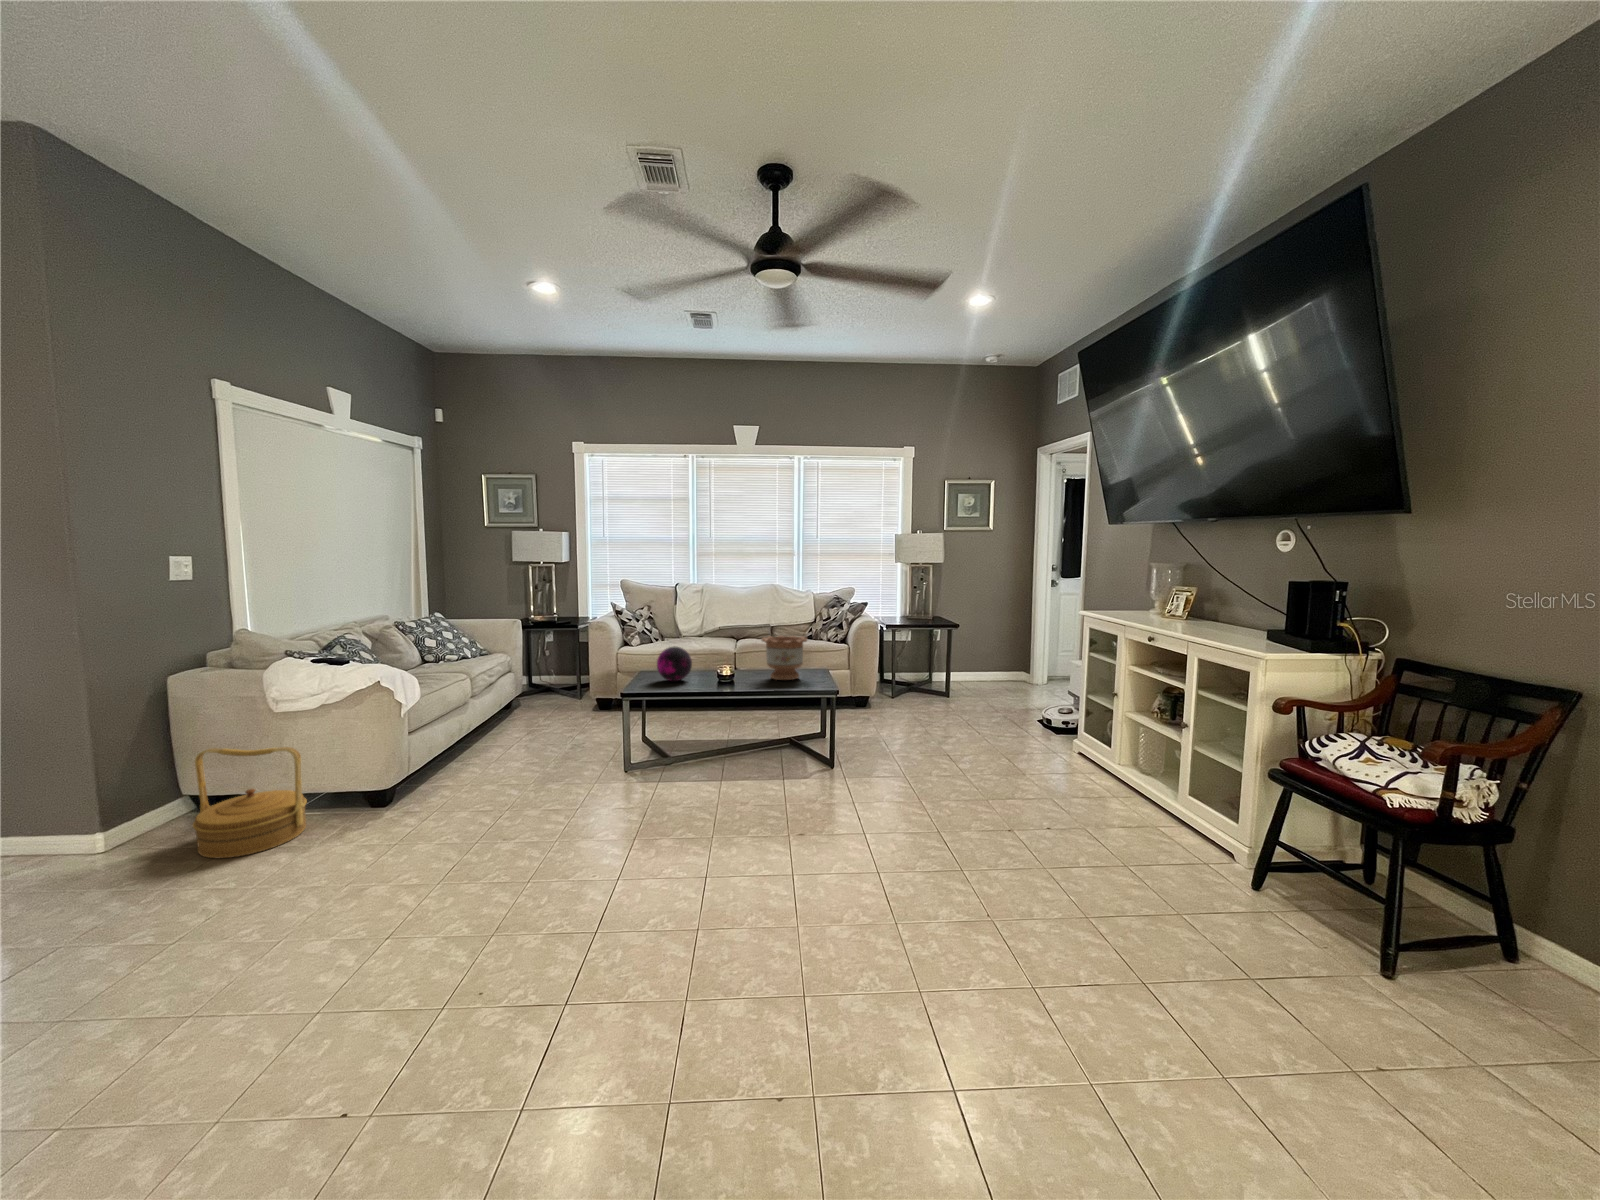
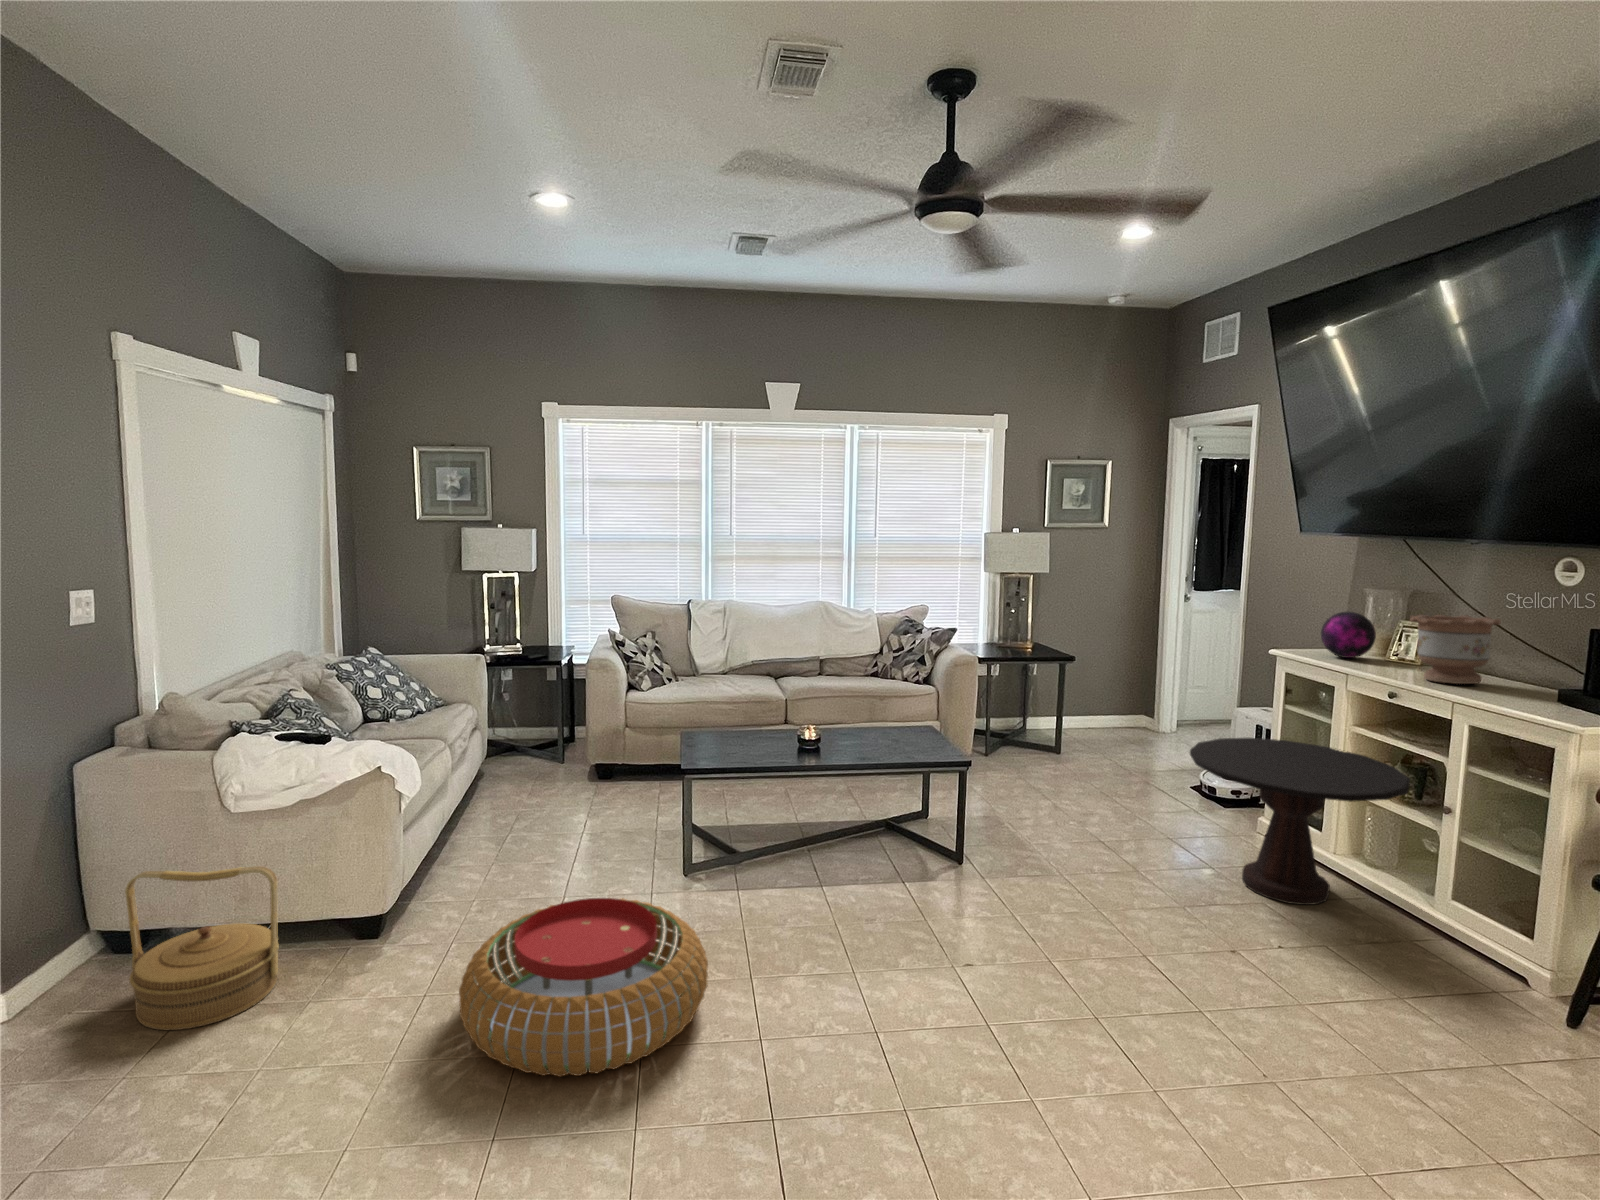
flower pot: present [762,635,807,680] -> present [1410,614,1501,684]
decorative orb: present [657,647,692,681] -> present [1321,612,1376,658]
side table: none [1003,676,1163,800] -> present [1190,738,1410,905]
pouf: none [405,776,599,895] -> present [459,898,708,1077]

